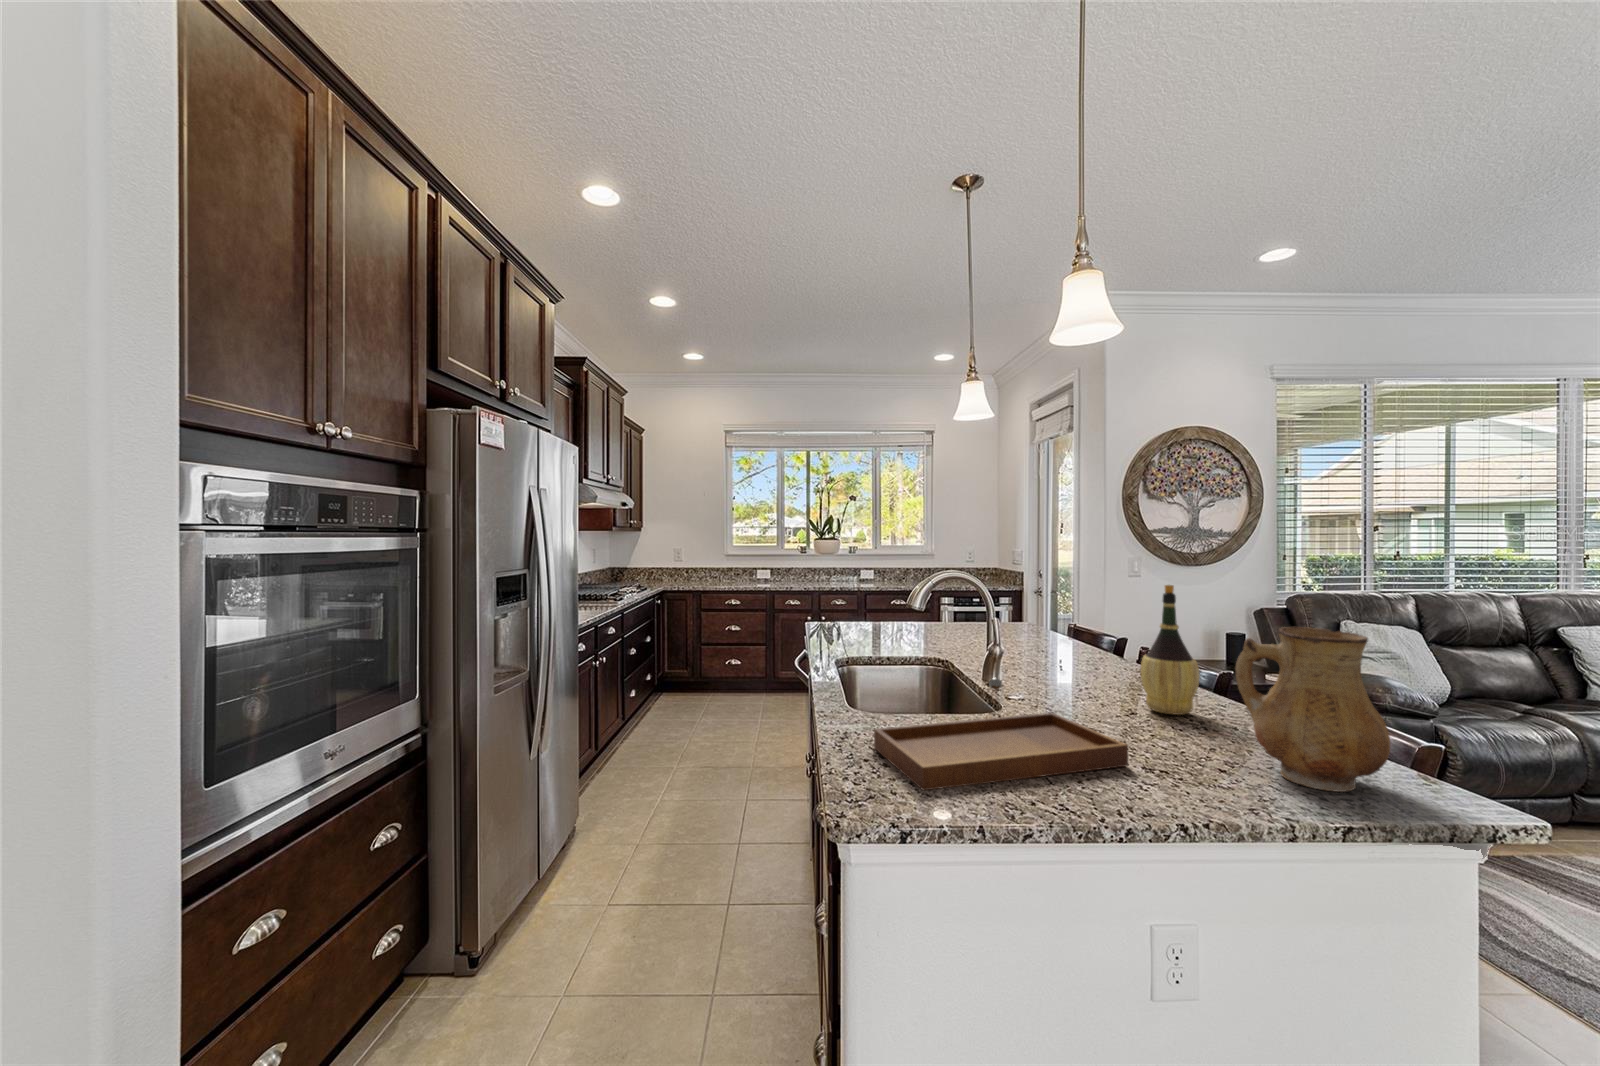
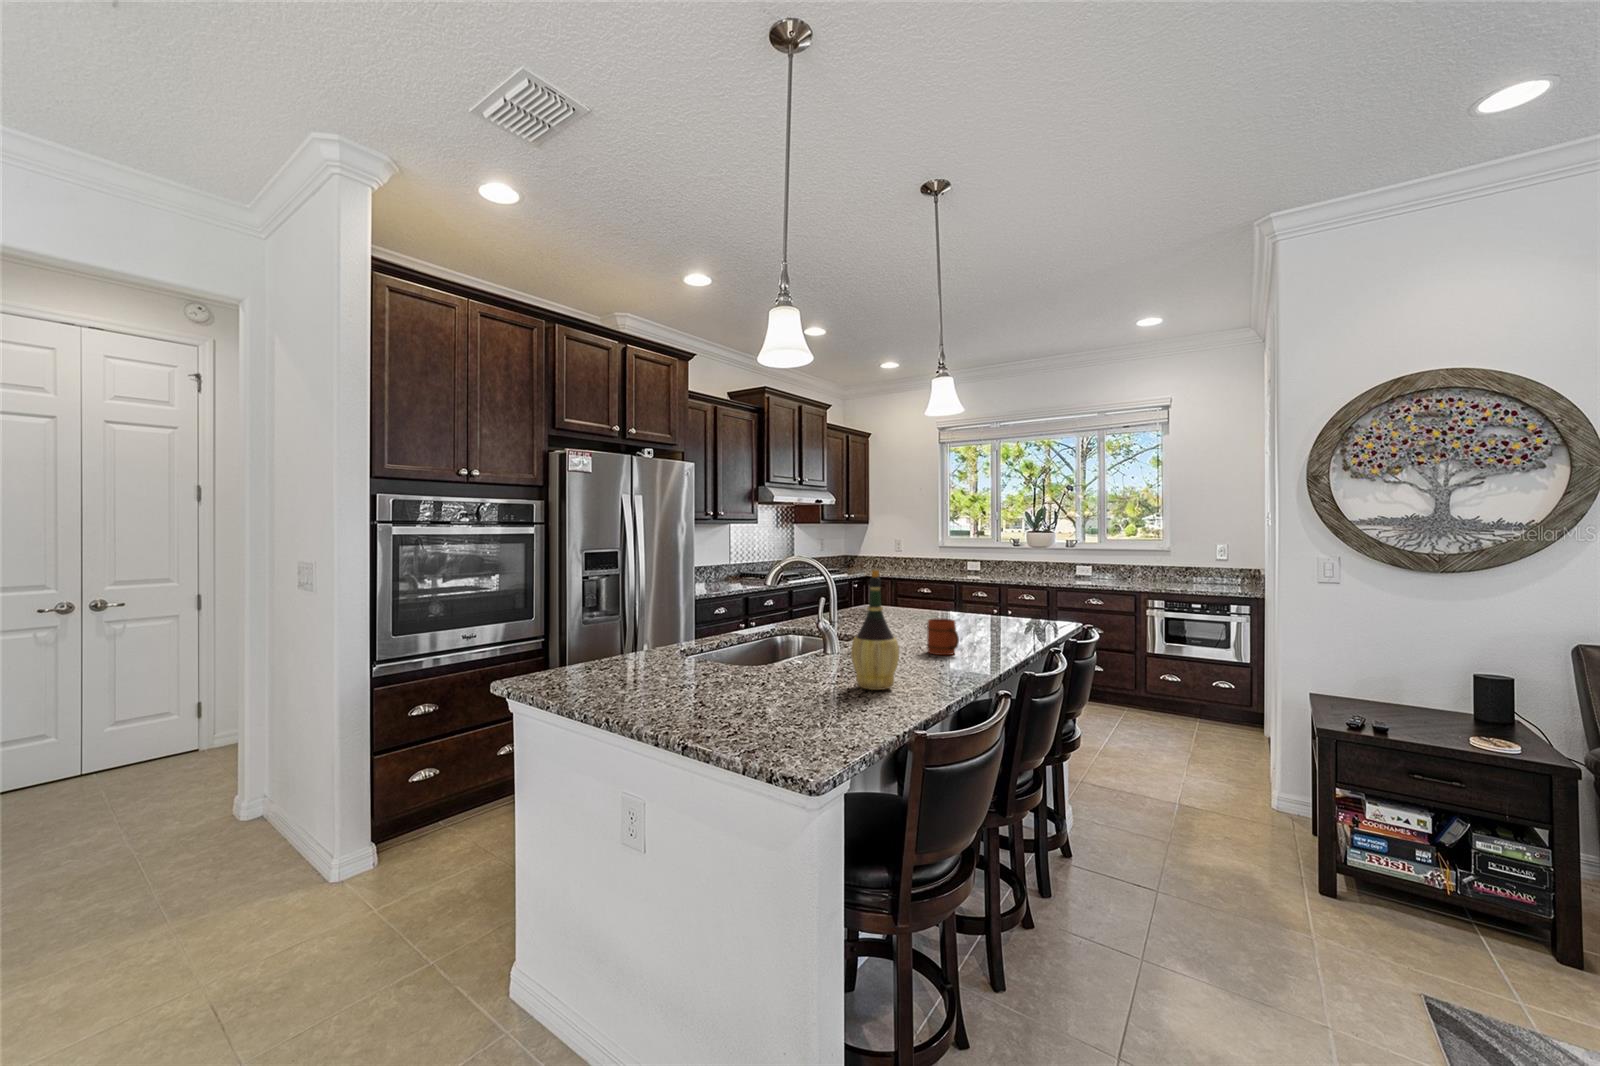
ceramic pitcher: present [1235,627,1391,792] -> none [729,600,819,737]
mug: none [1037,630,1077,668] -> present [927,618,959,655]
tray: present [874,678,1128,790] -> none [550,627,730,700]

